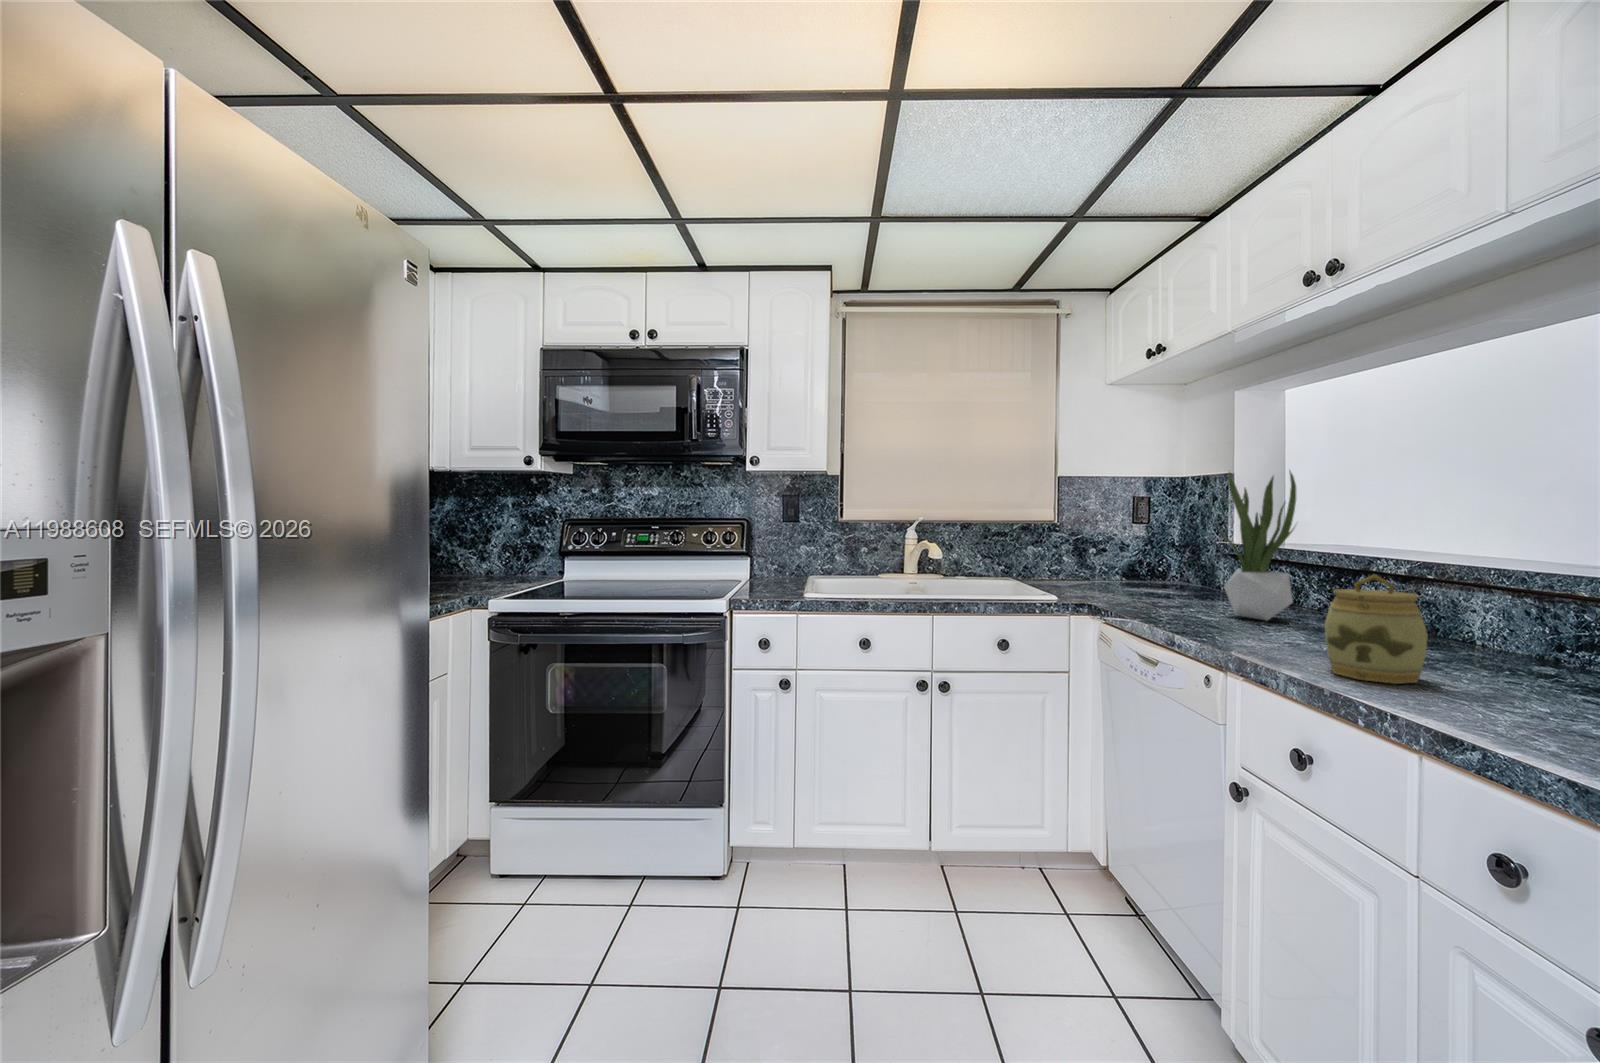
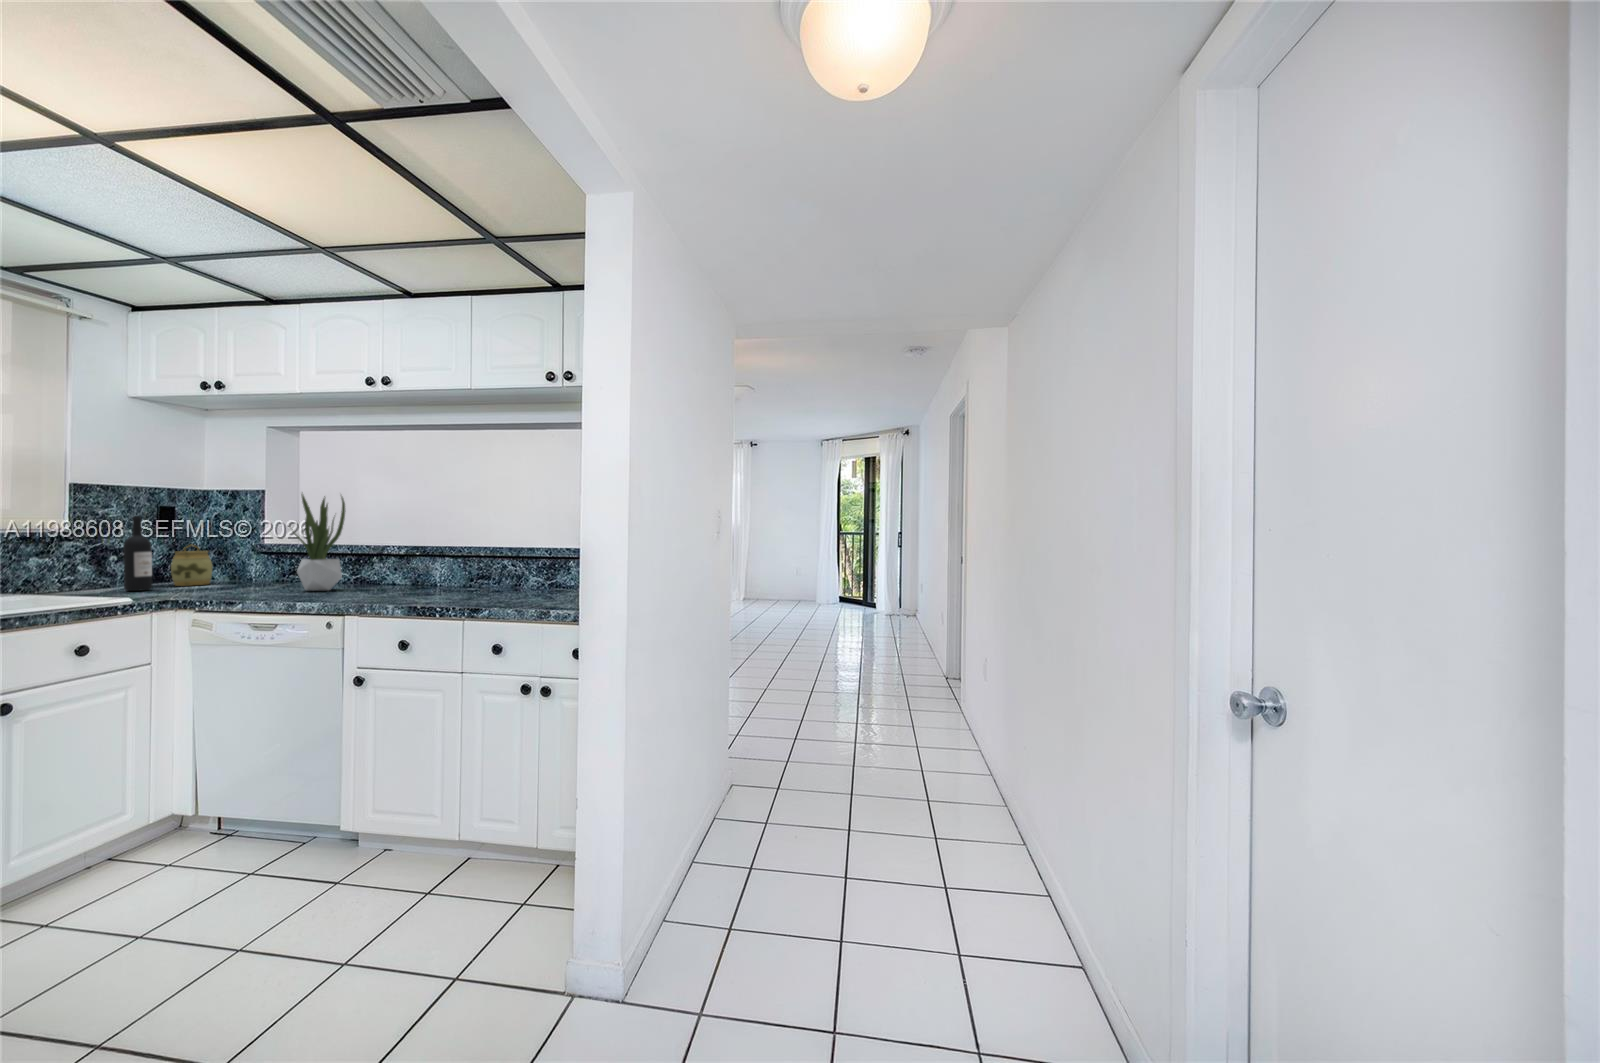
wine bottle: none [1085,508,1108,588] -> present [123,516,152,591]
jar: present [1325,575,1428,684] -> present [171,544,212,586]

